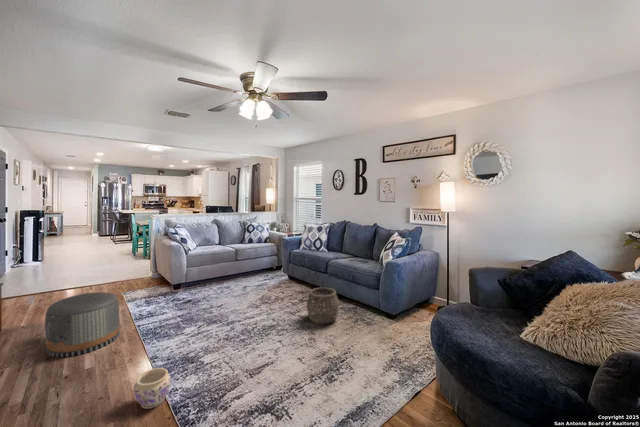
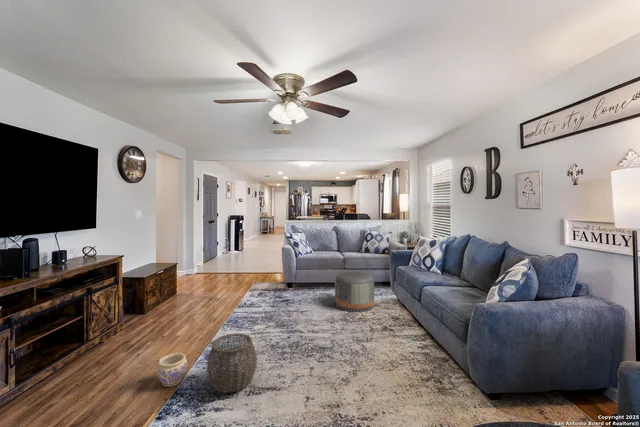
woven basket: present [307,288,339,323] -> present [207,333,257,393]
pouf: present [45,292,120,357] -> present [335,272,374,312]

